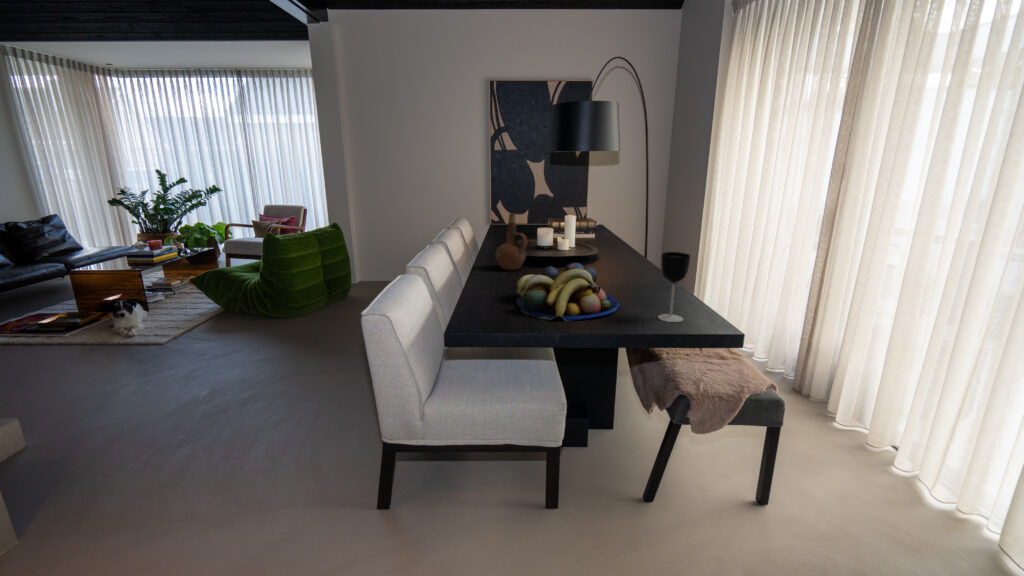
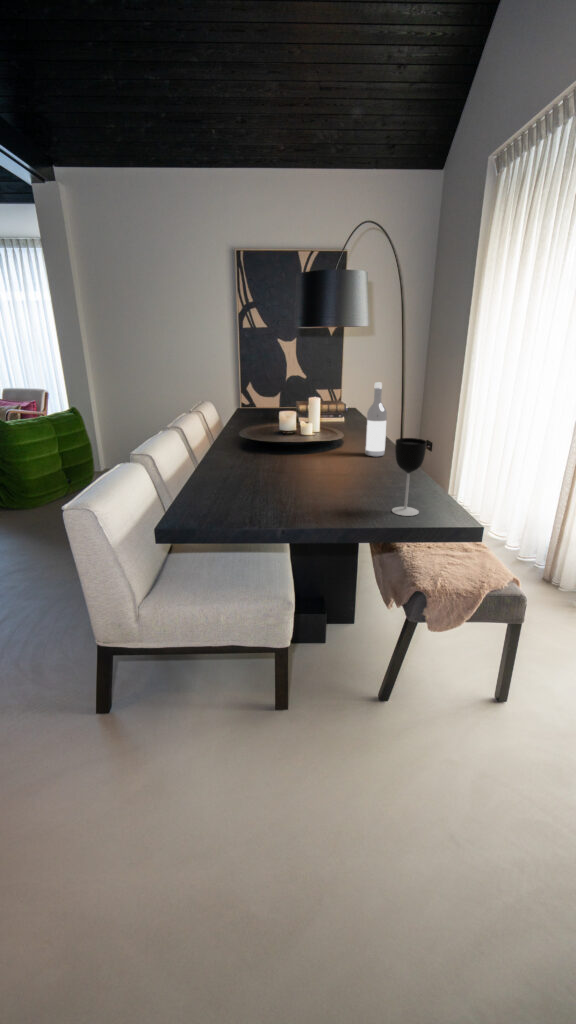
wine bottle: none [623,202,643,270] -> present [365,382,387,457]
ceramic pitcher: present [495,213,528,270] -> none [228,395,262,457]
fruit bowl: present [517,263,619,321] -> none [240,450,352,515]

